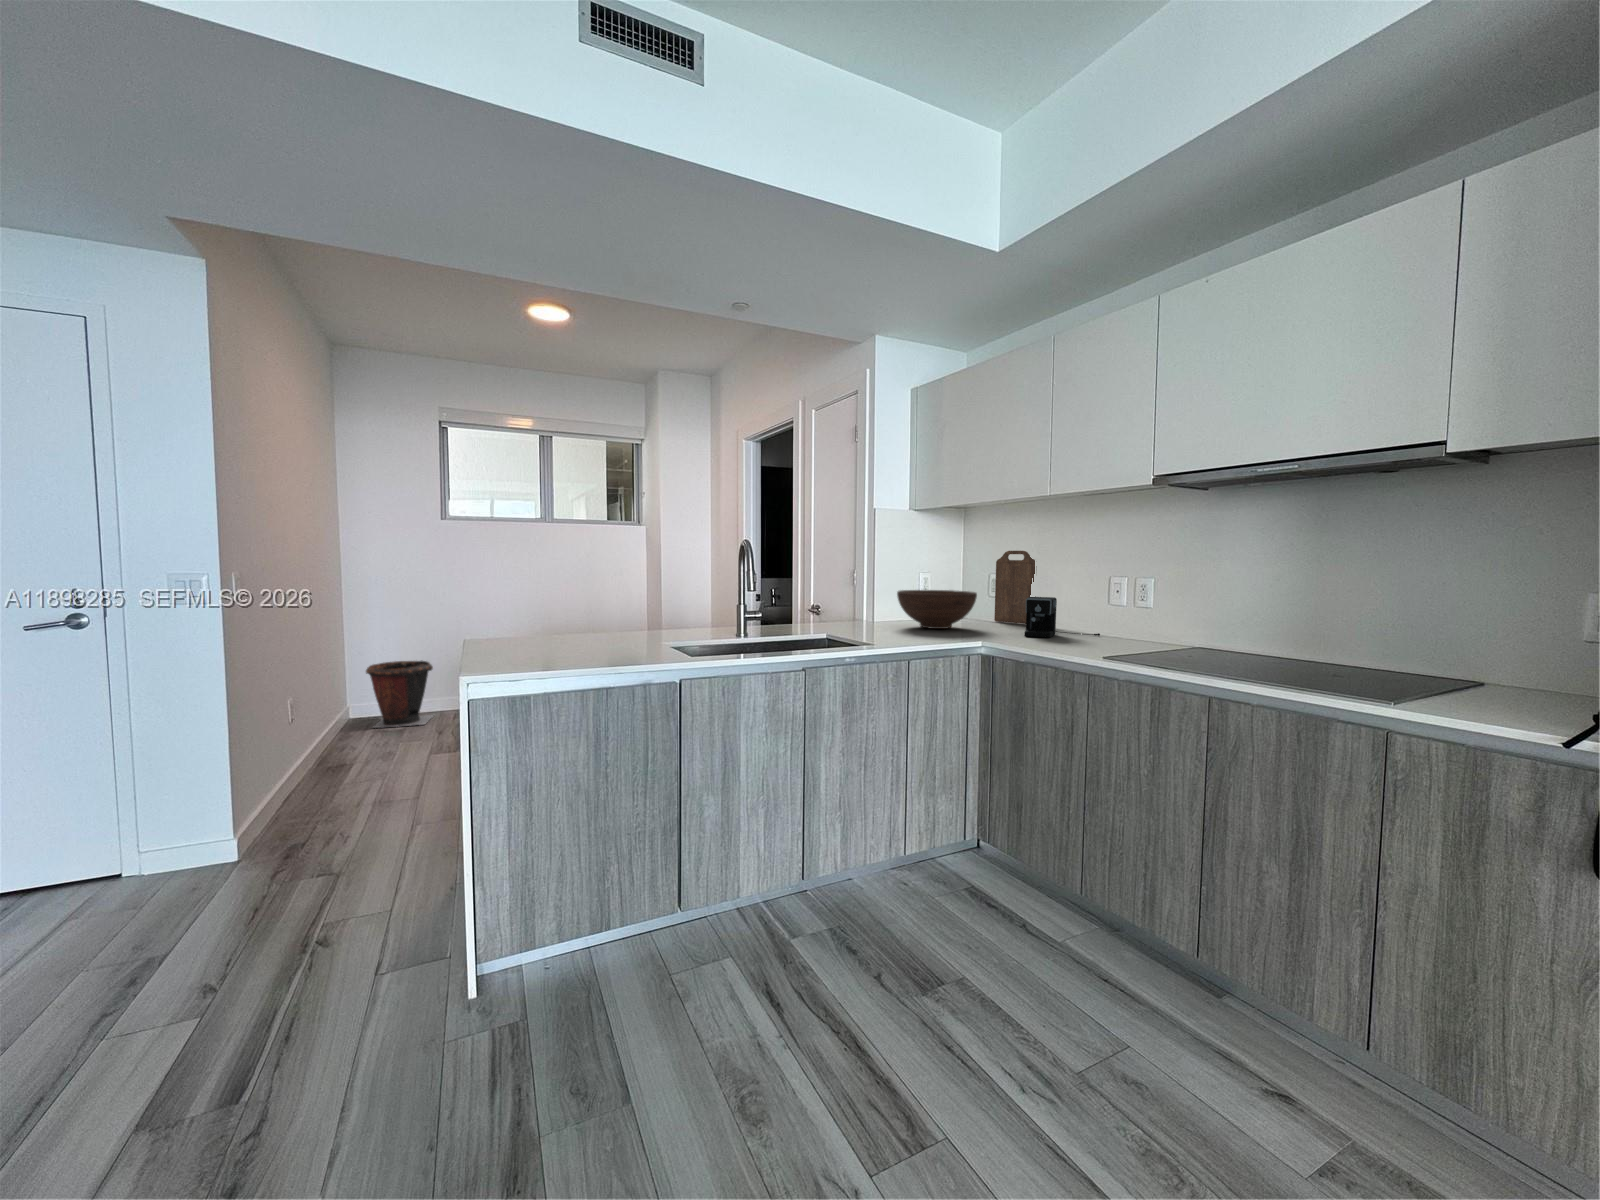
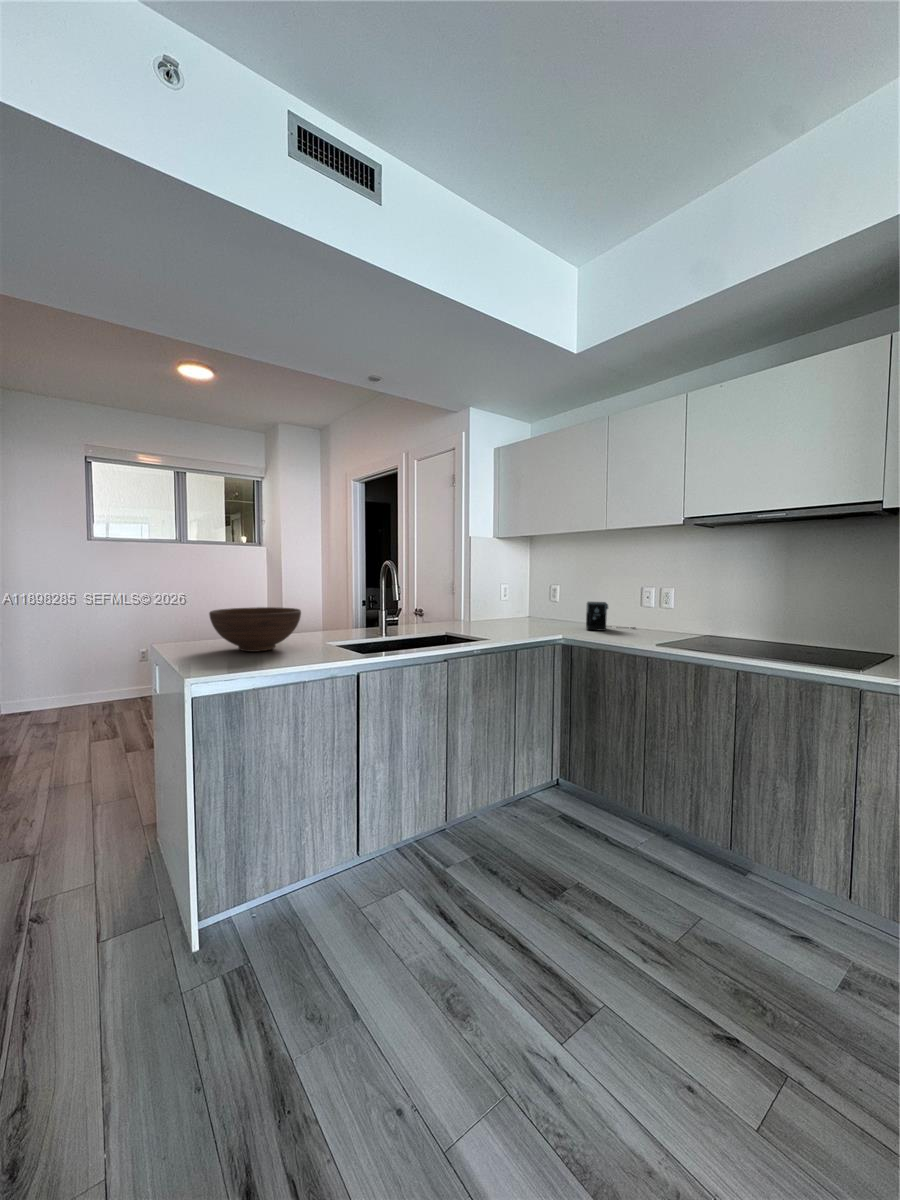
cutting board: present [994,551,1035,624] -> none [555,568,585,621]
fruit bowl: present [897,590,977,629] -> present [209,607,301,652]
waste bin: present [366,661,434,728] -> none [19,660,85,722]

